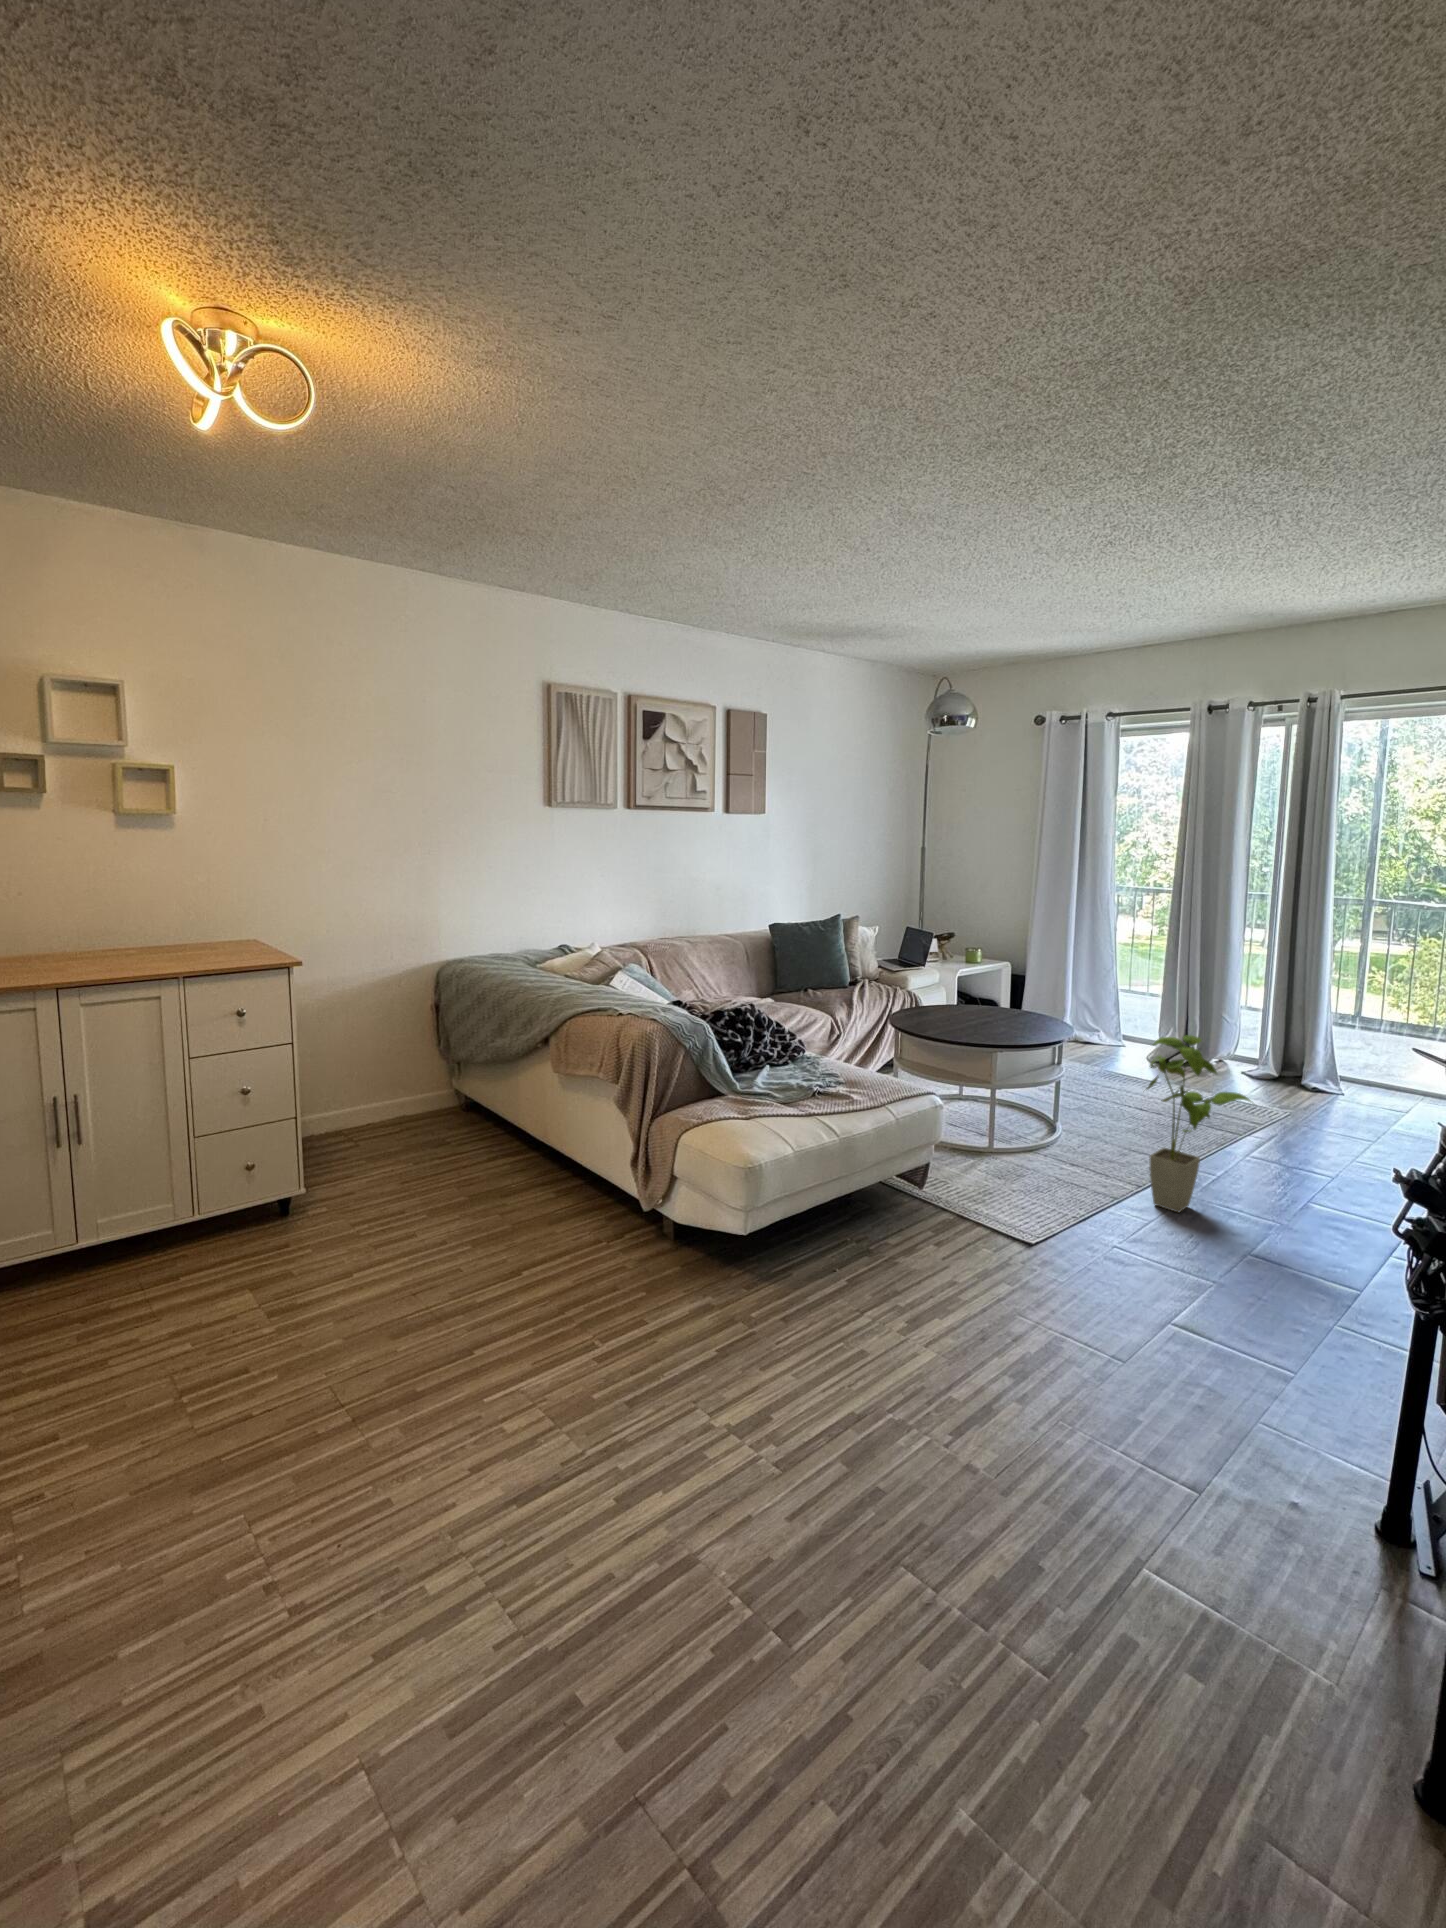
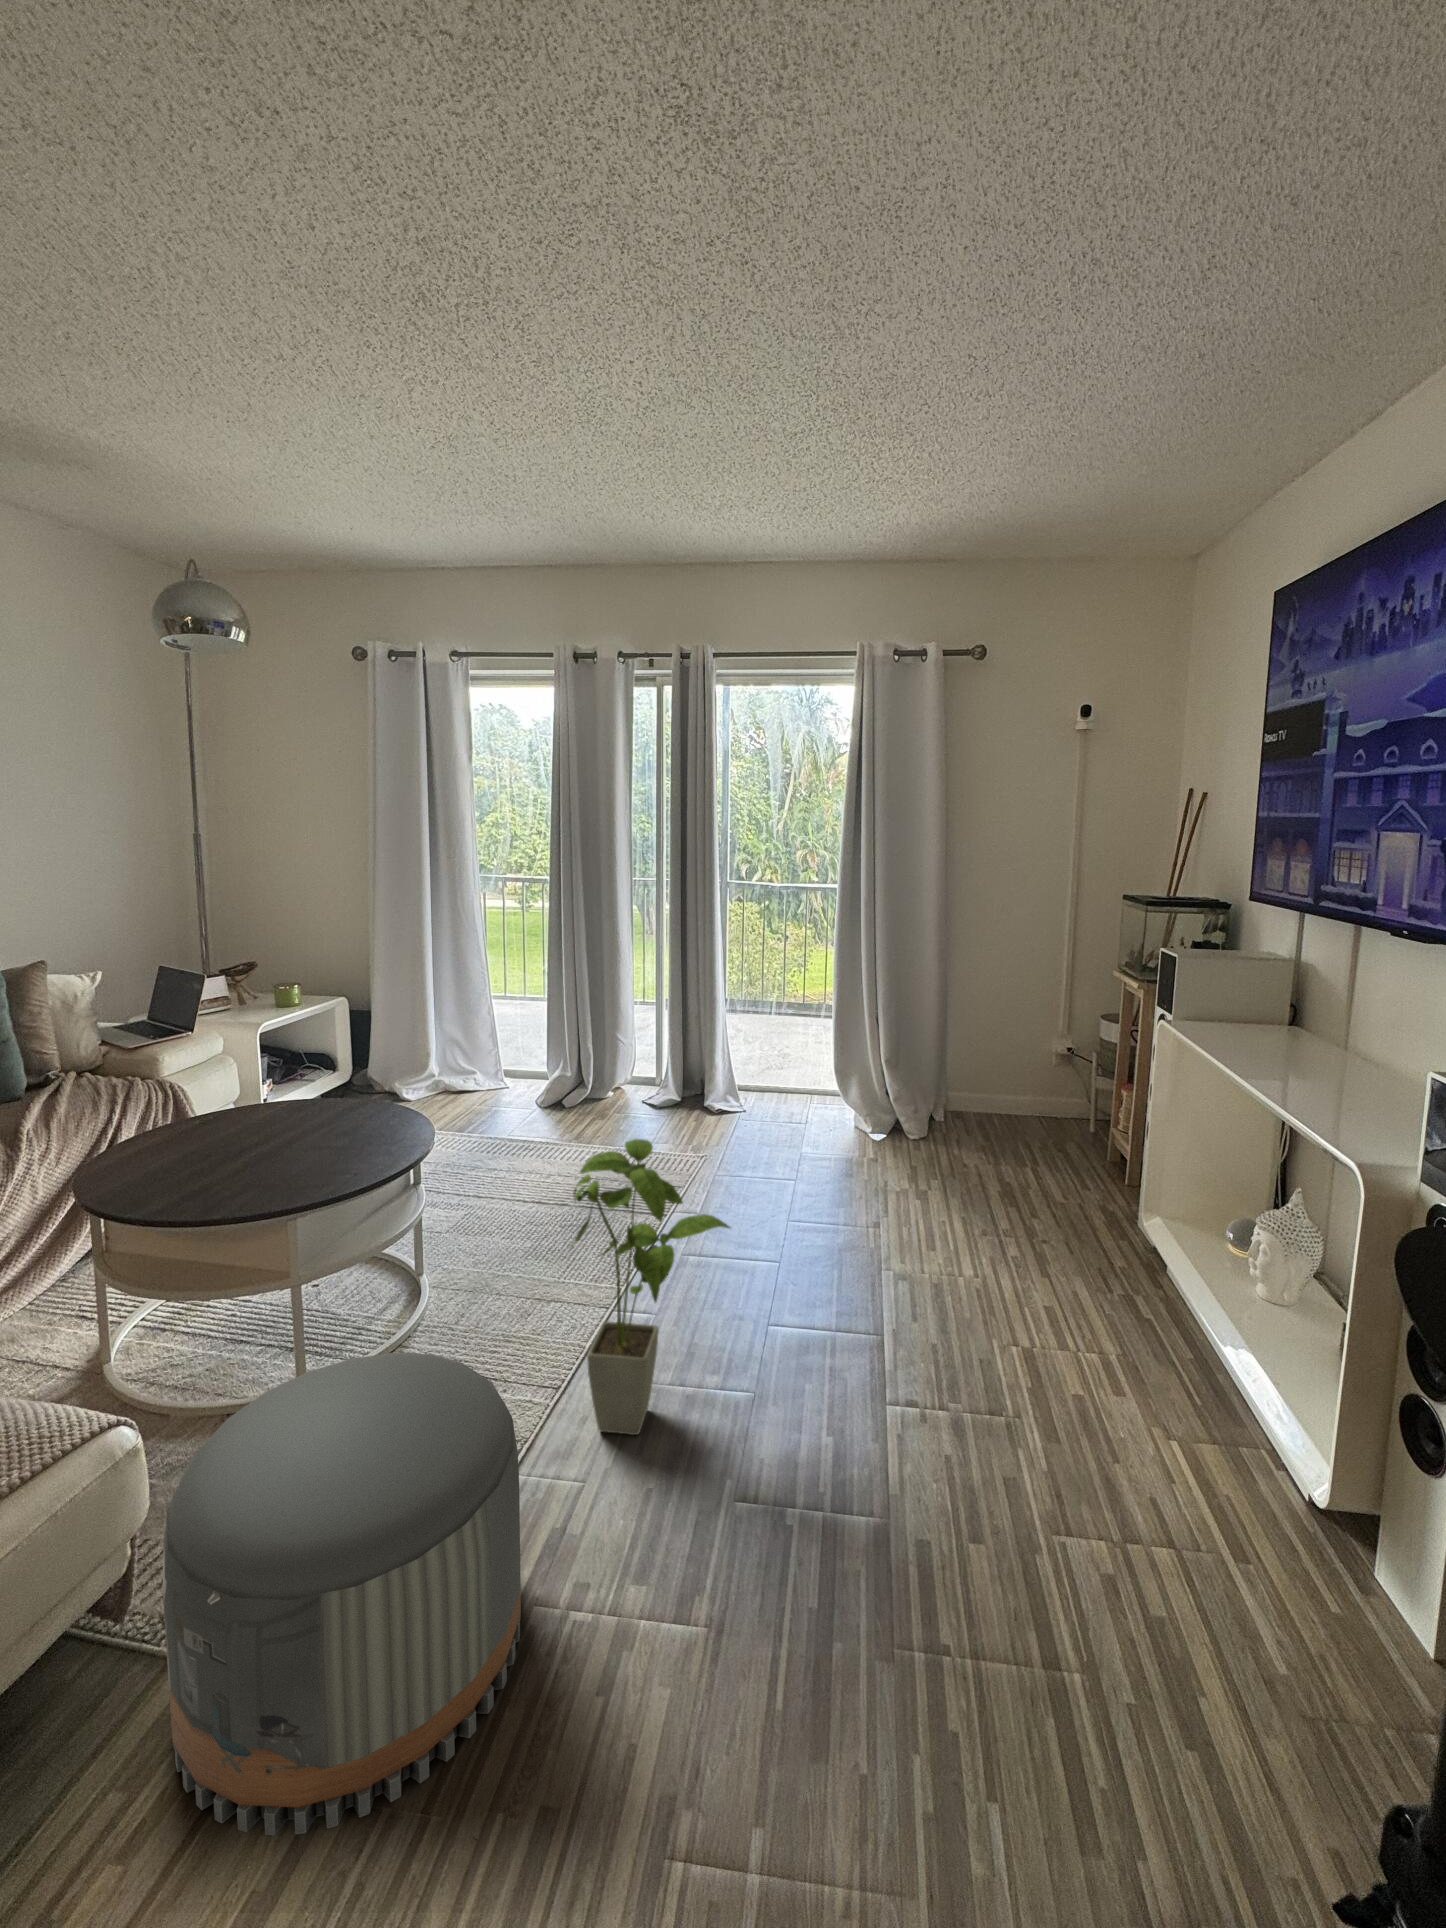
pouf: none [947,1104,1102,1261] -> present [163,1353,521,1835]

